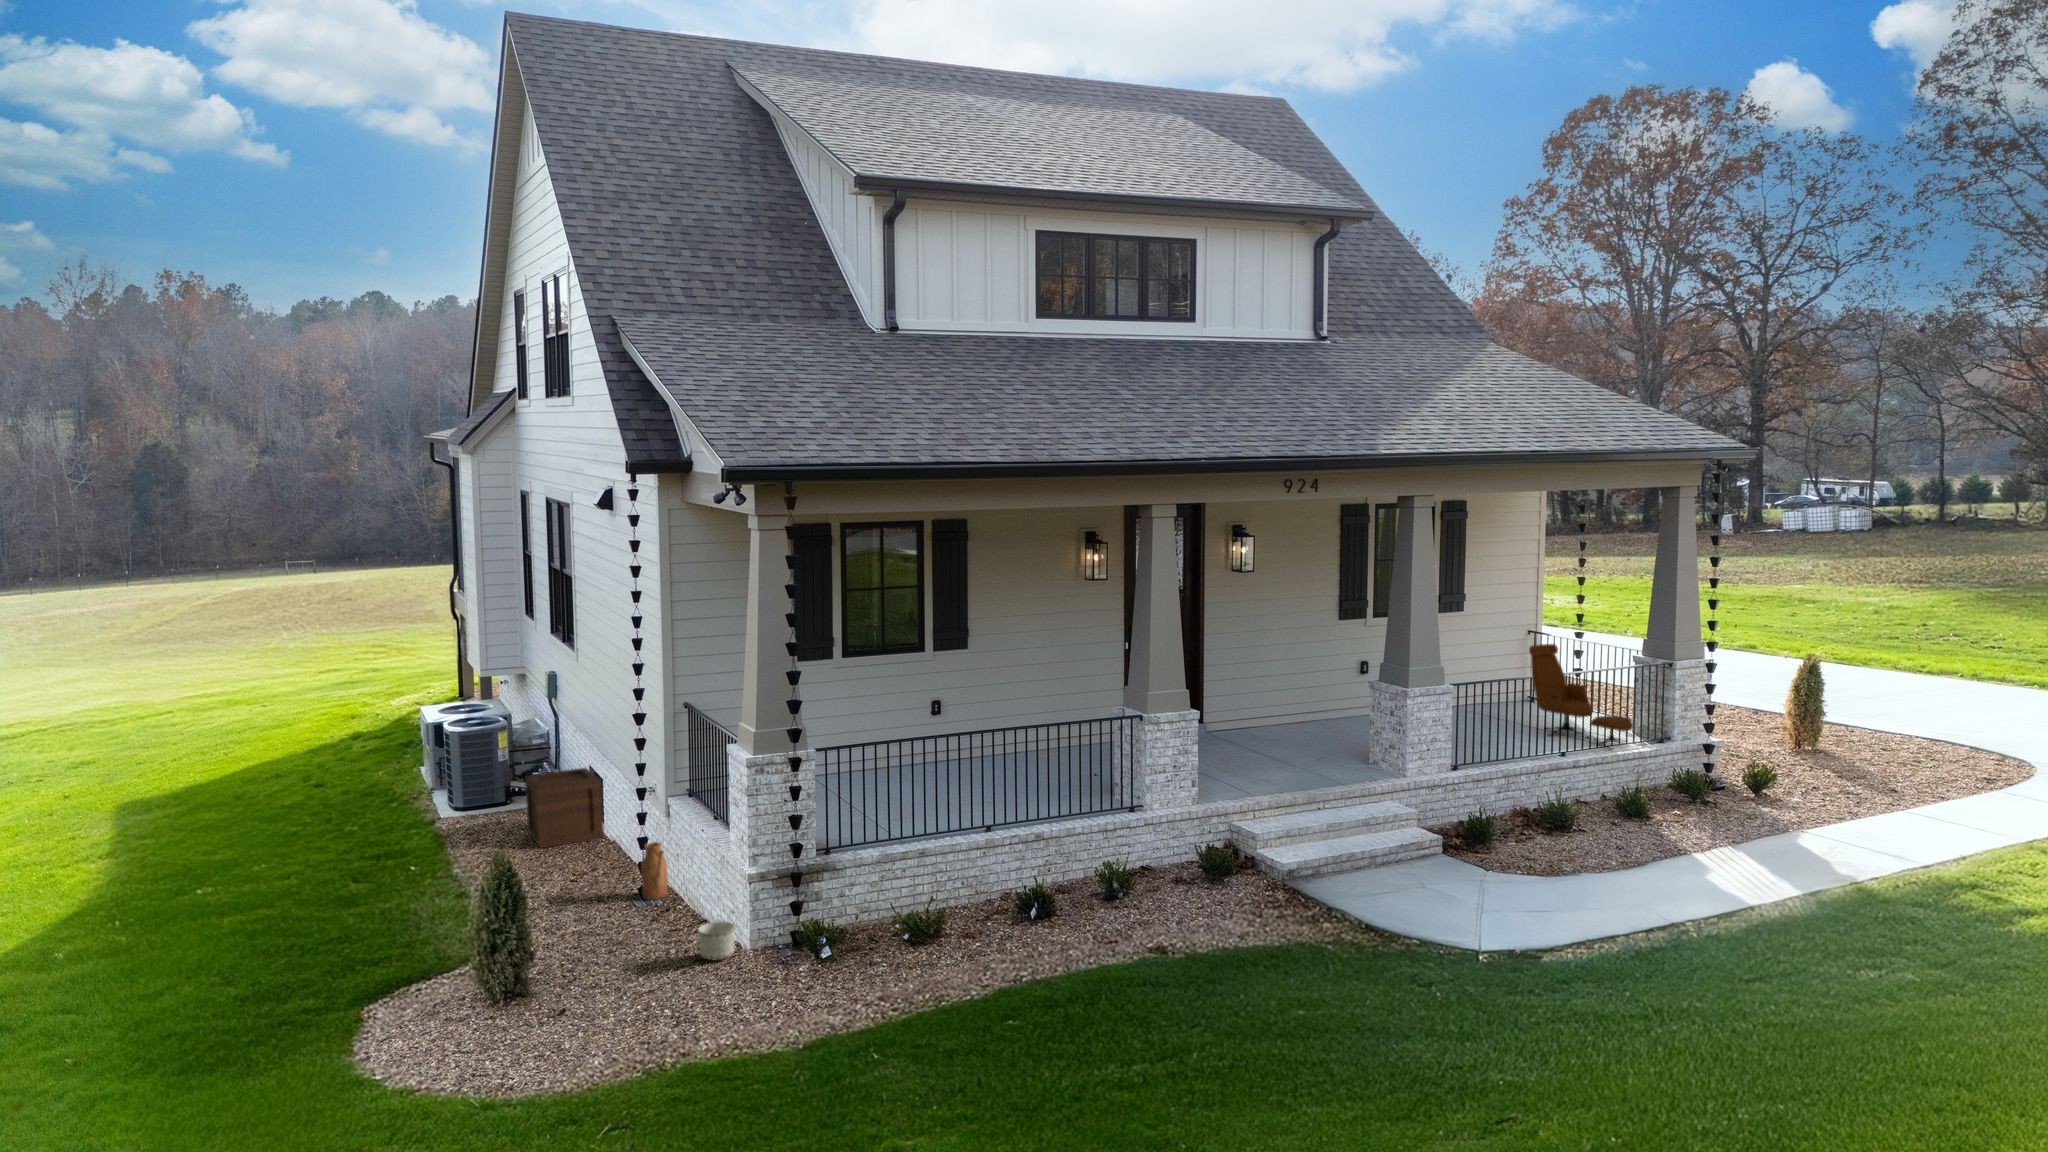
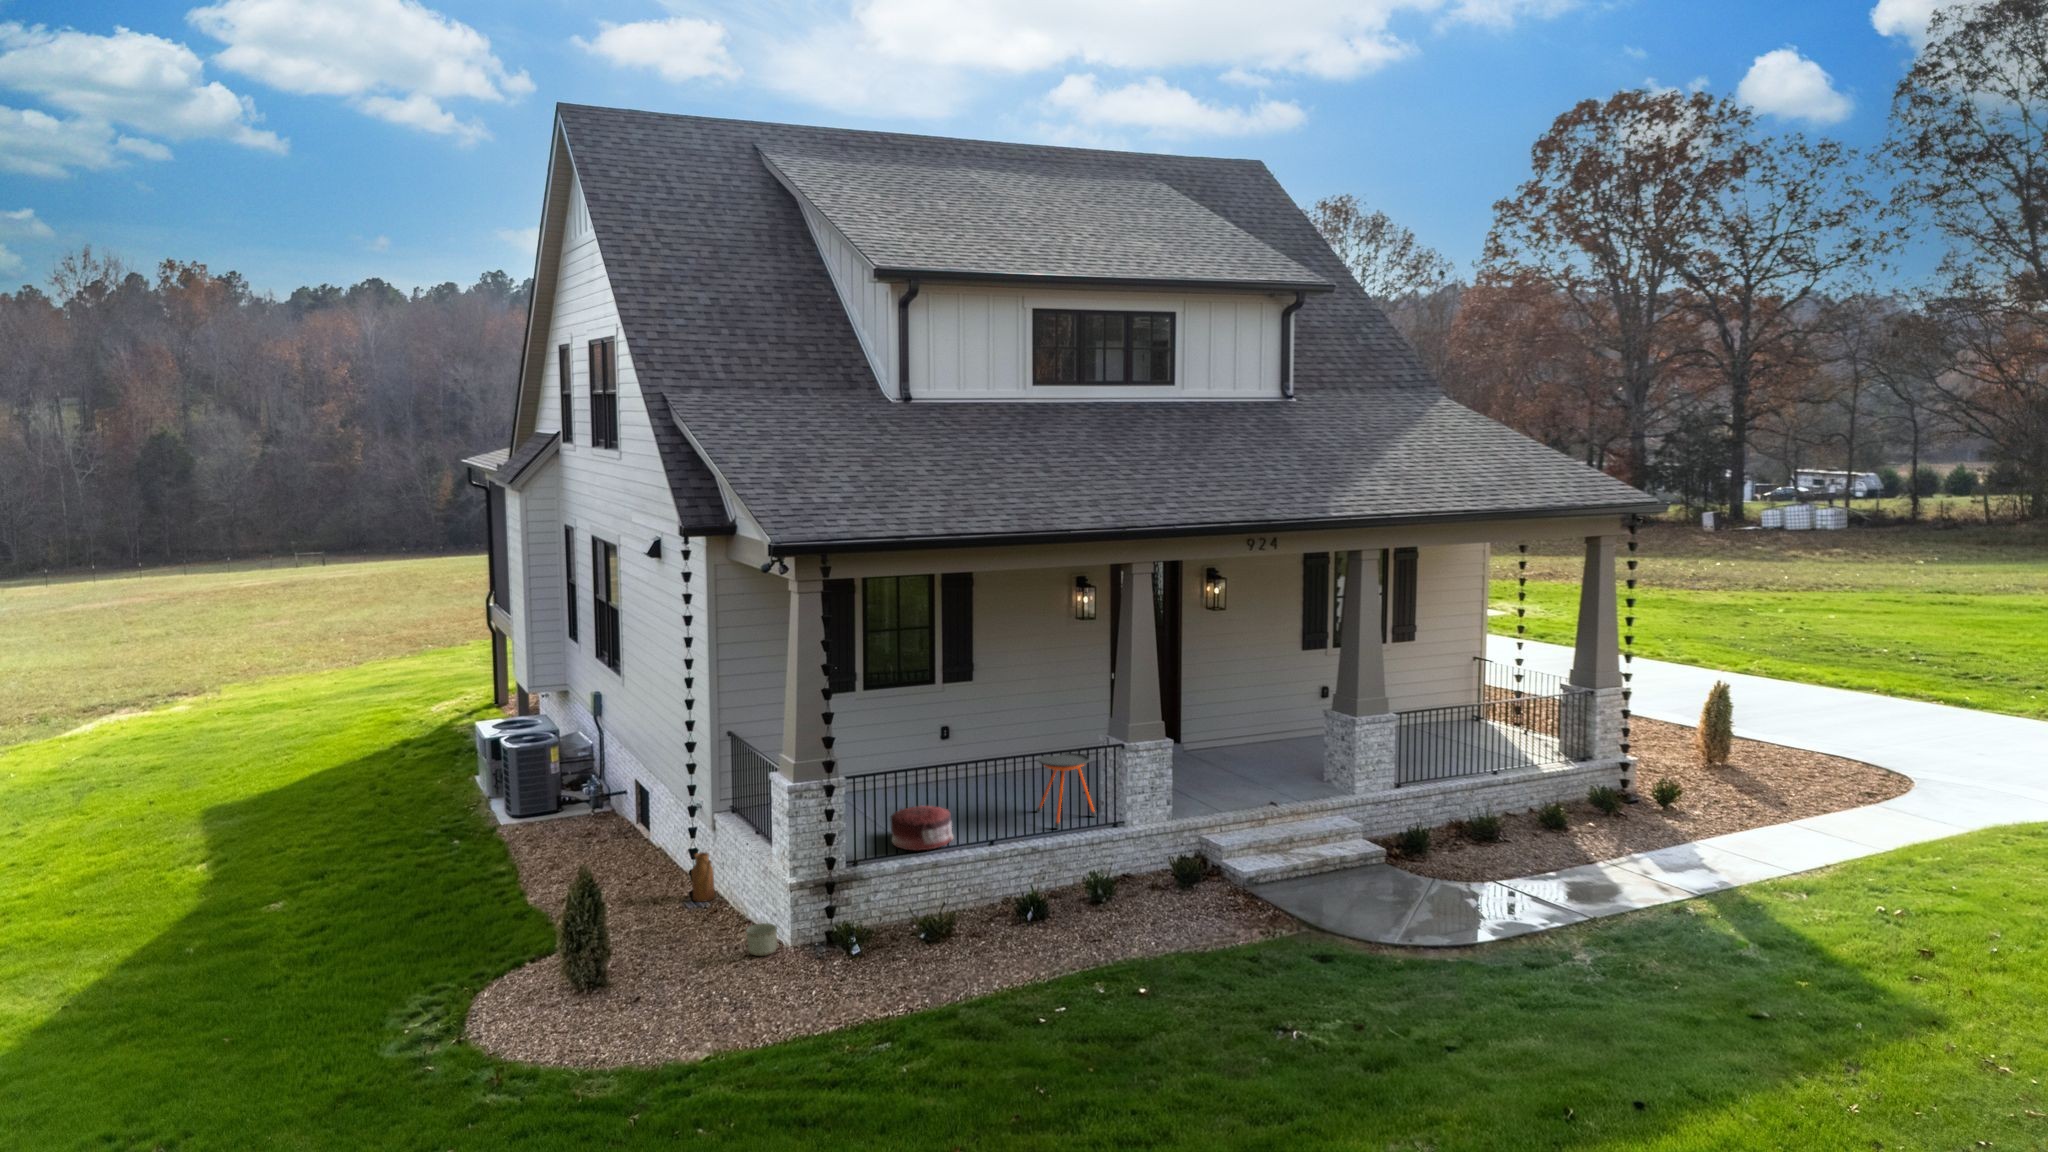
lounge chair: present [1529,644,1633,743] -> none [1472,670,1560,765]
side table: none [1041,727,1111,813] -> present [1037,753,1096,829]
wooden crate: present [525,768,604,848] -> none [581,781,652,853]
pouf: none [871,785,944,837] -> present [891,805,953,851]

